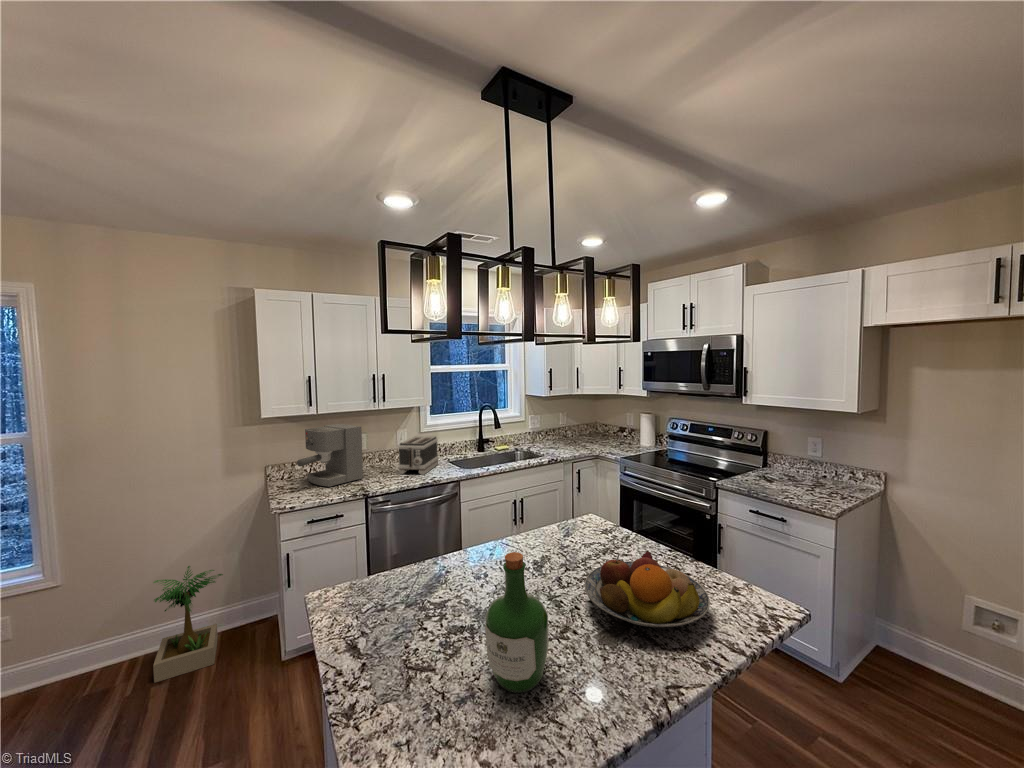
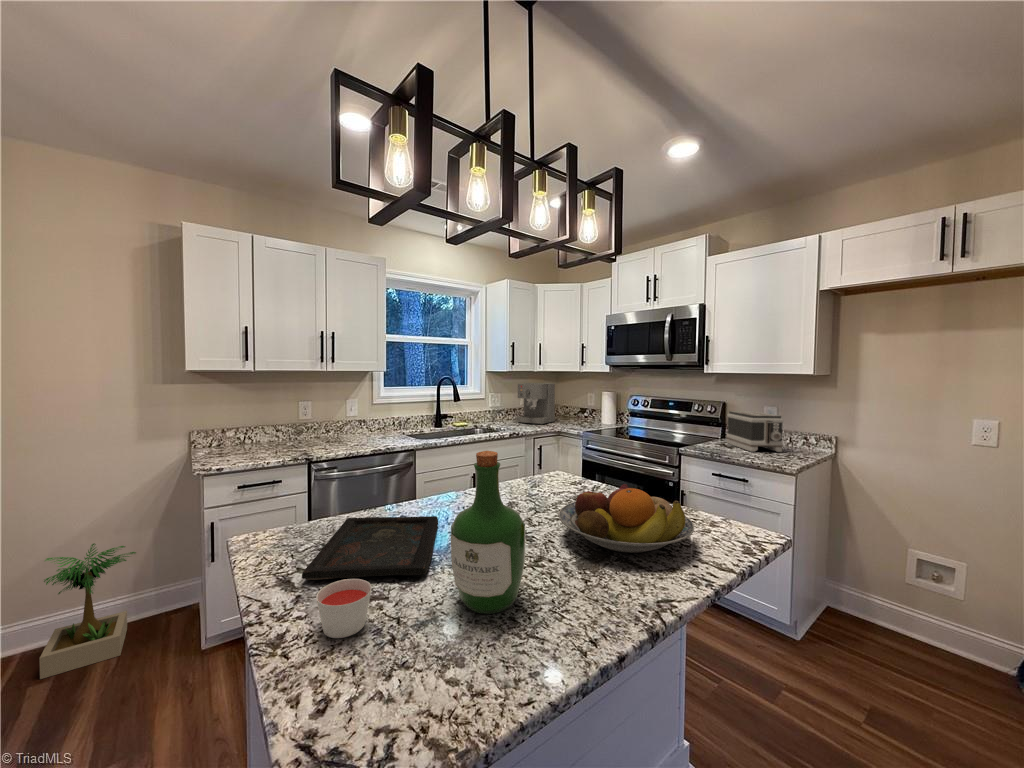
coffee maker: present [297,424,363,487] -> present [517,383,555,425]
toaster: present [398,436,438,475] -> present [726,411,783,452]
tray: none [366,577,478,647] -> present [302,516,438,580]
candle: none [379,658,422,712] -> present [316,579,372,638]

